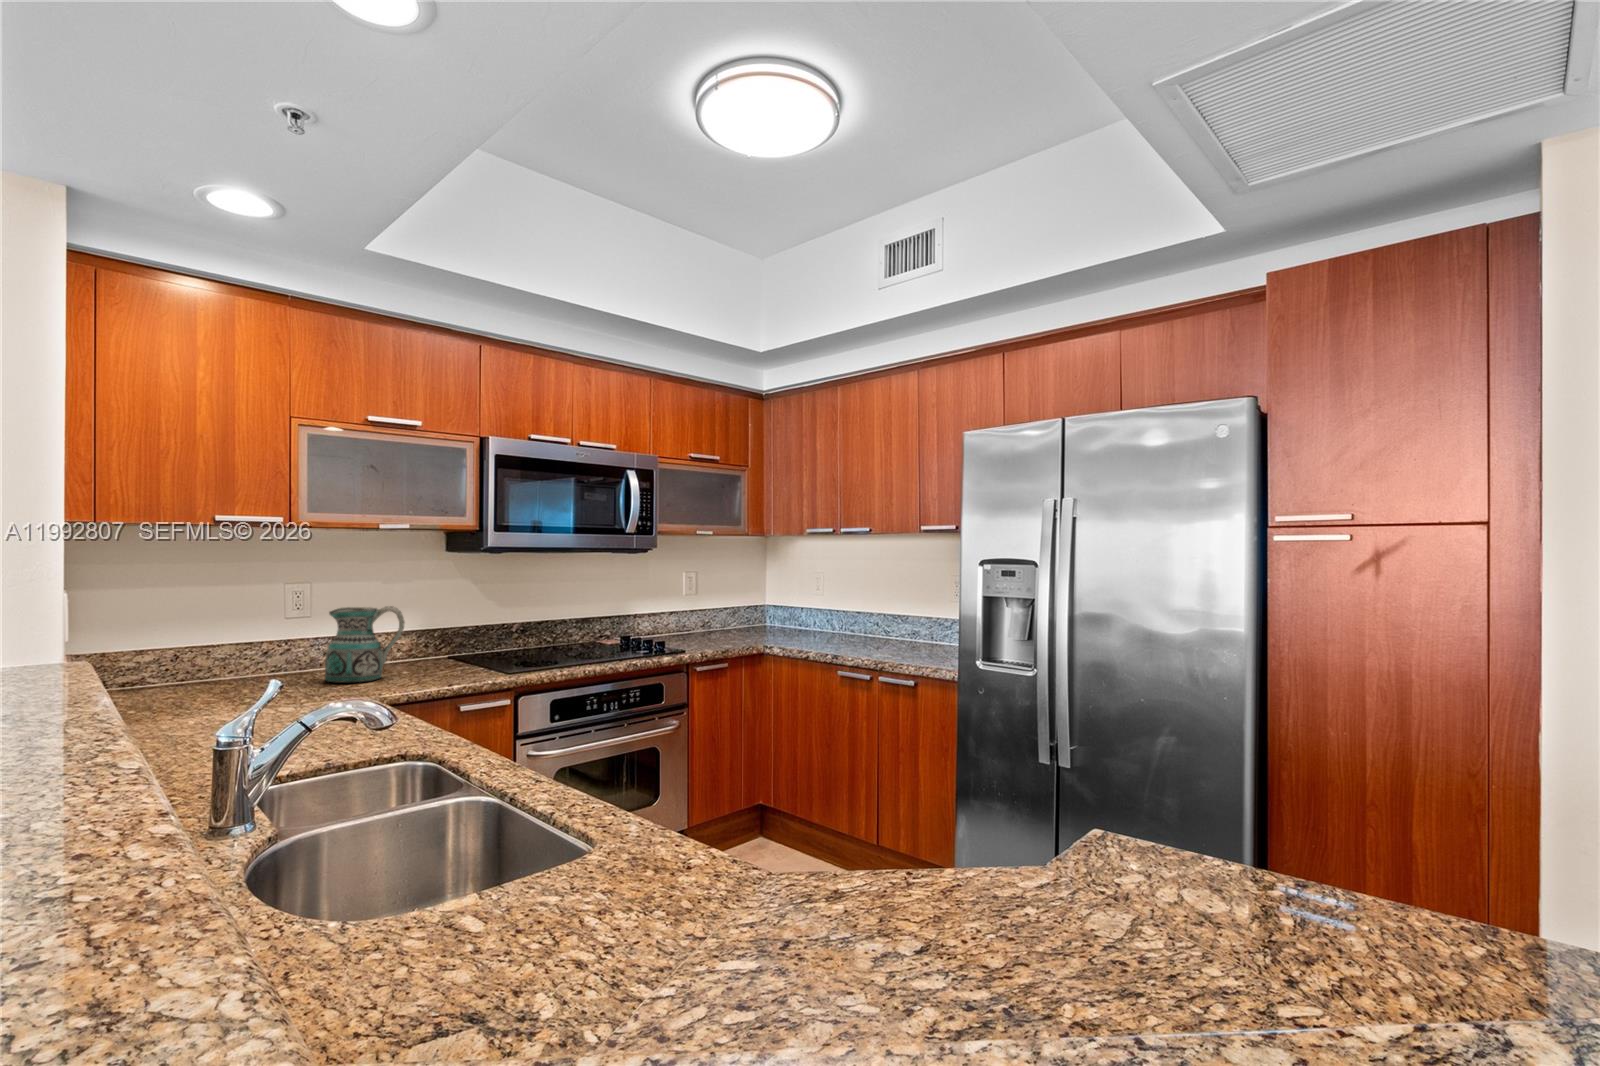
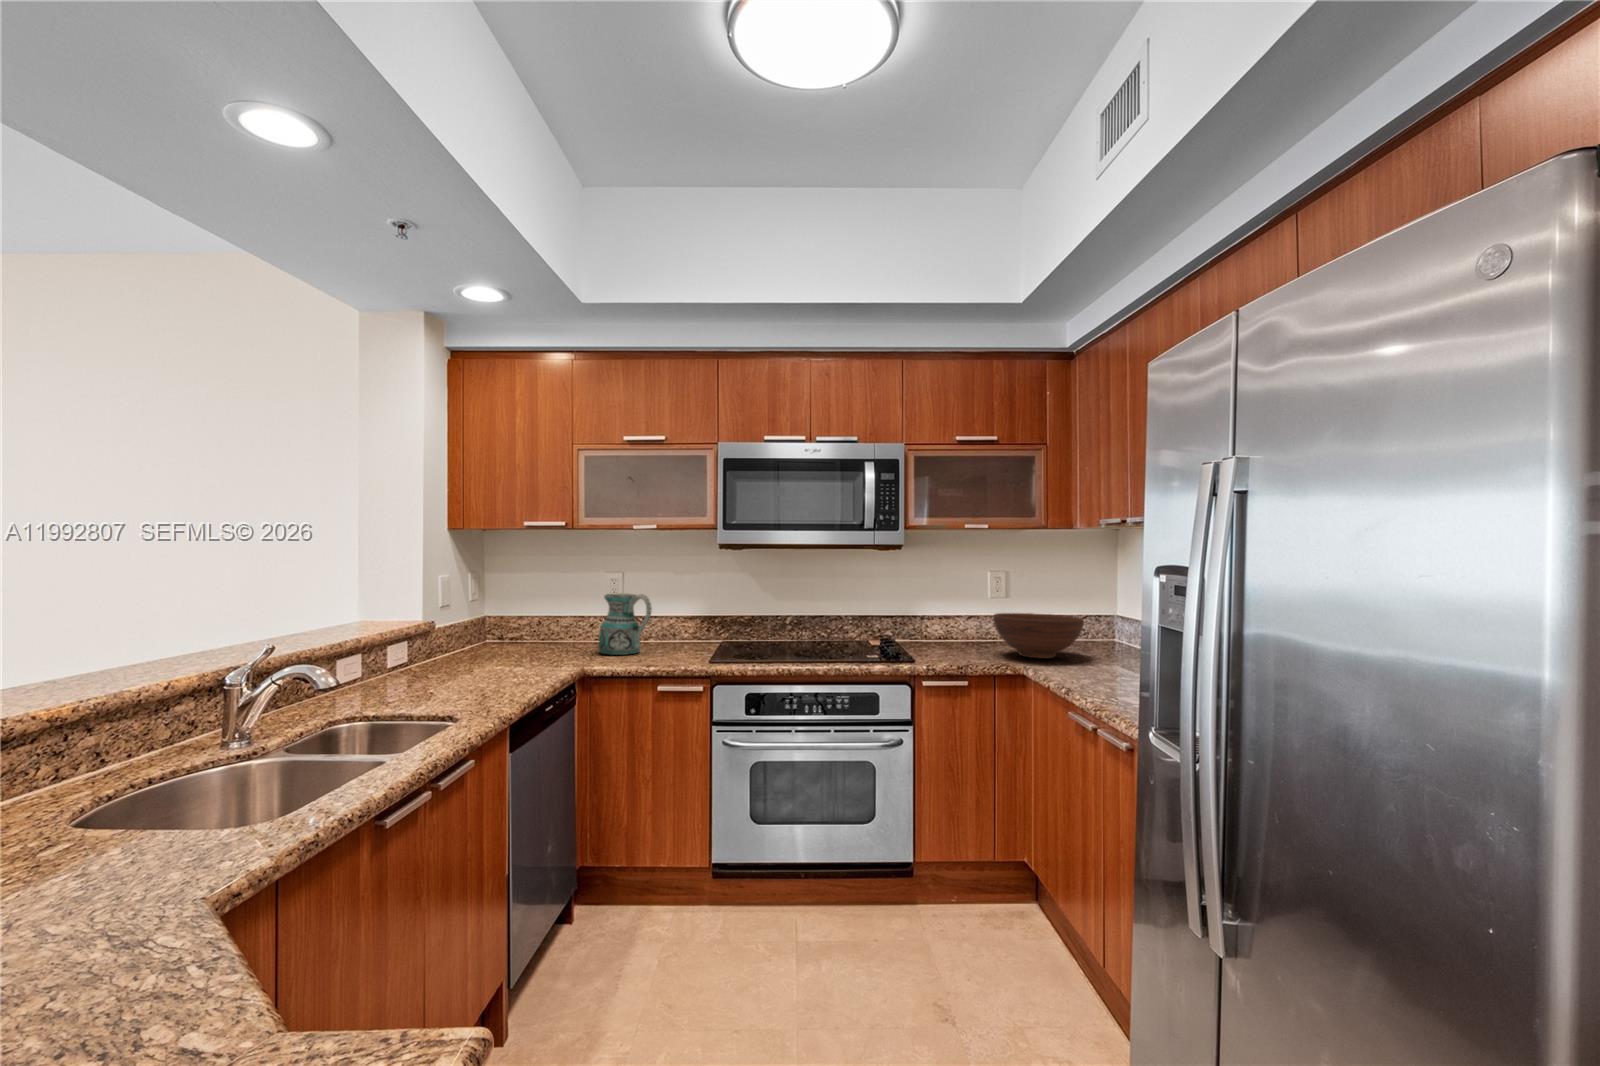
fruit bowl: none [717,605,788,641] -> present [993,613,1084,659]

